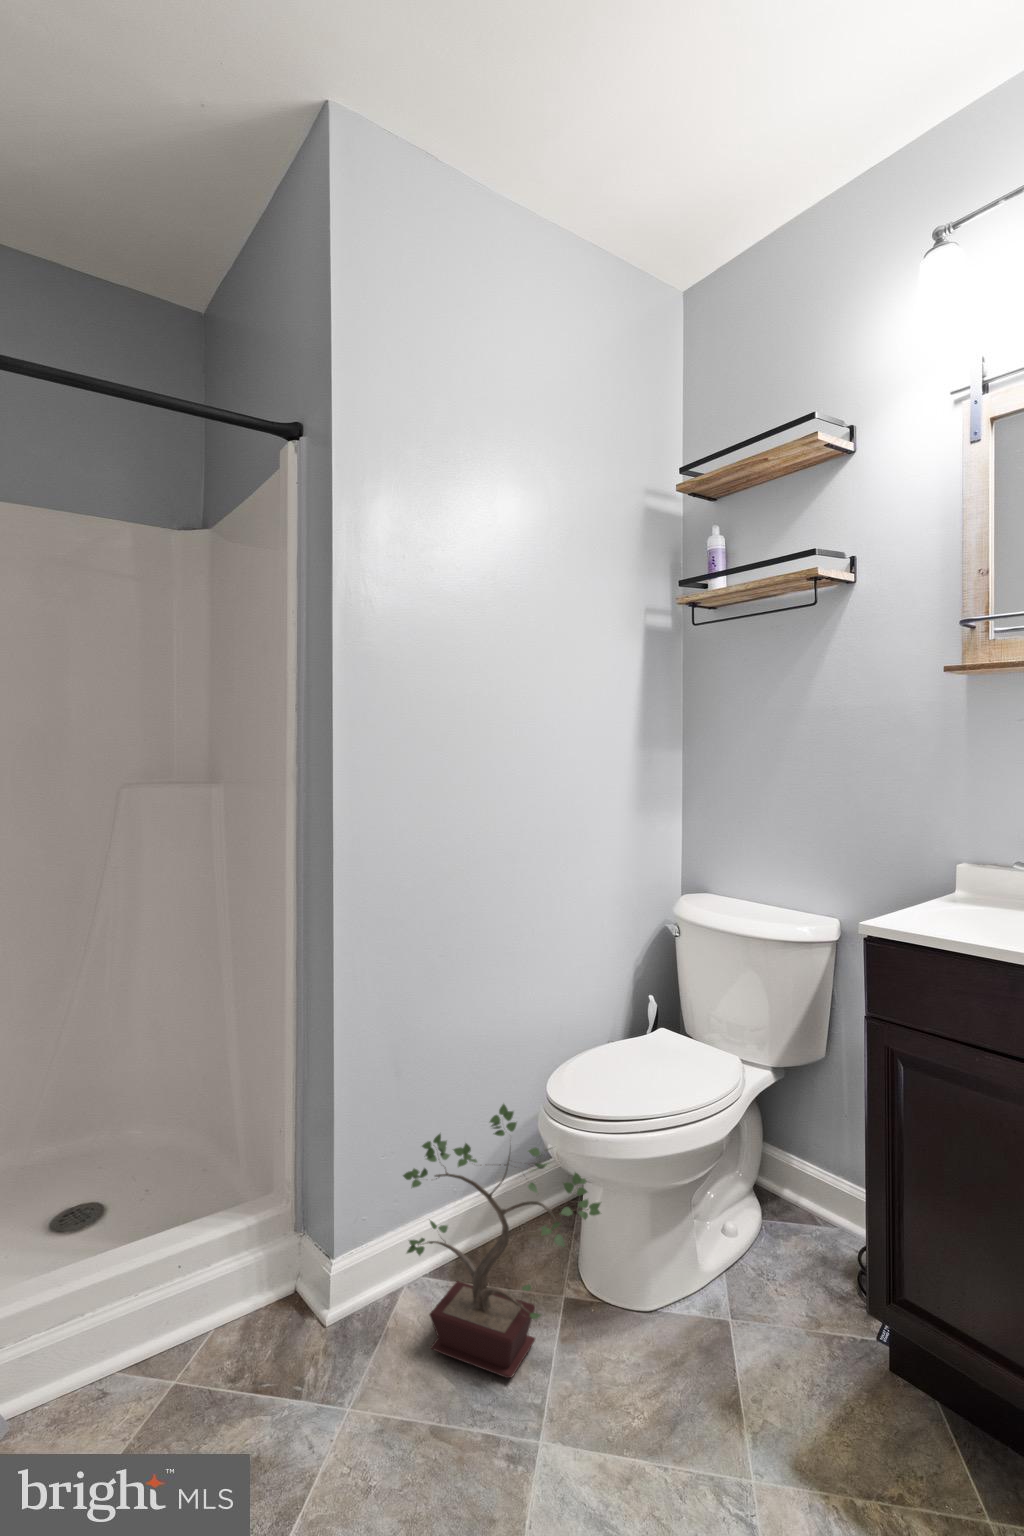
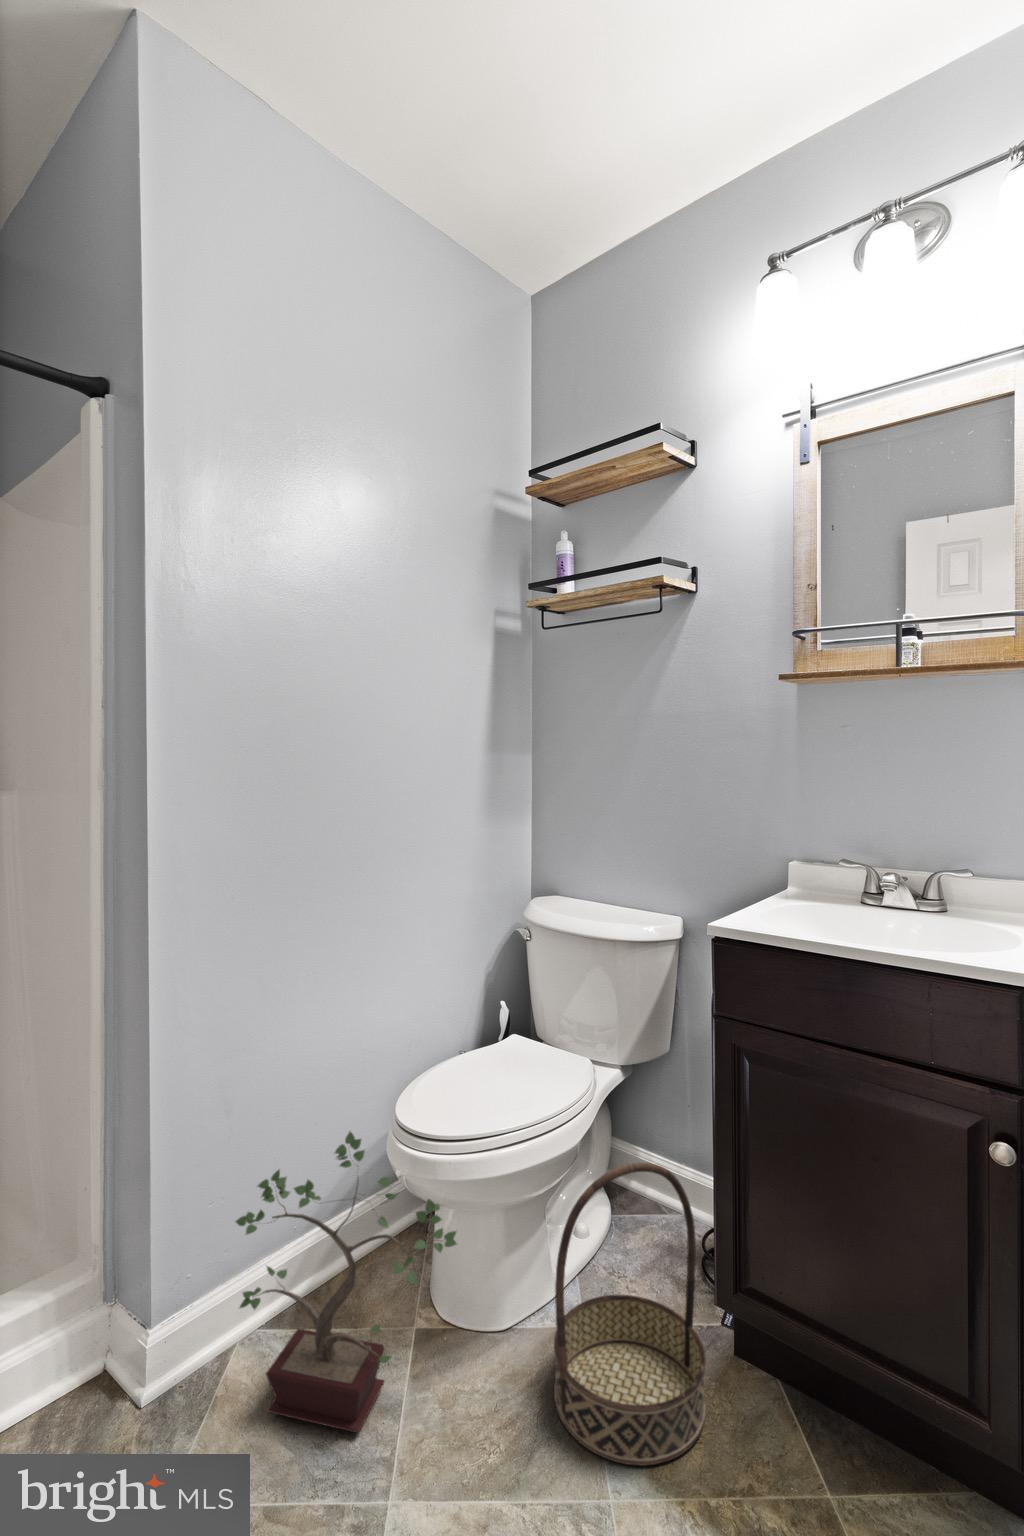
basket: none [697,1159,854,1452] -> present [554,1163,706,1466]

